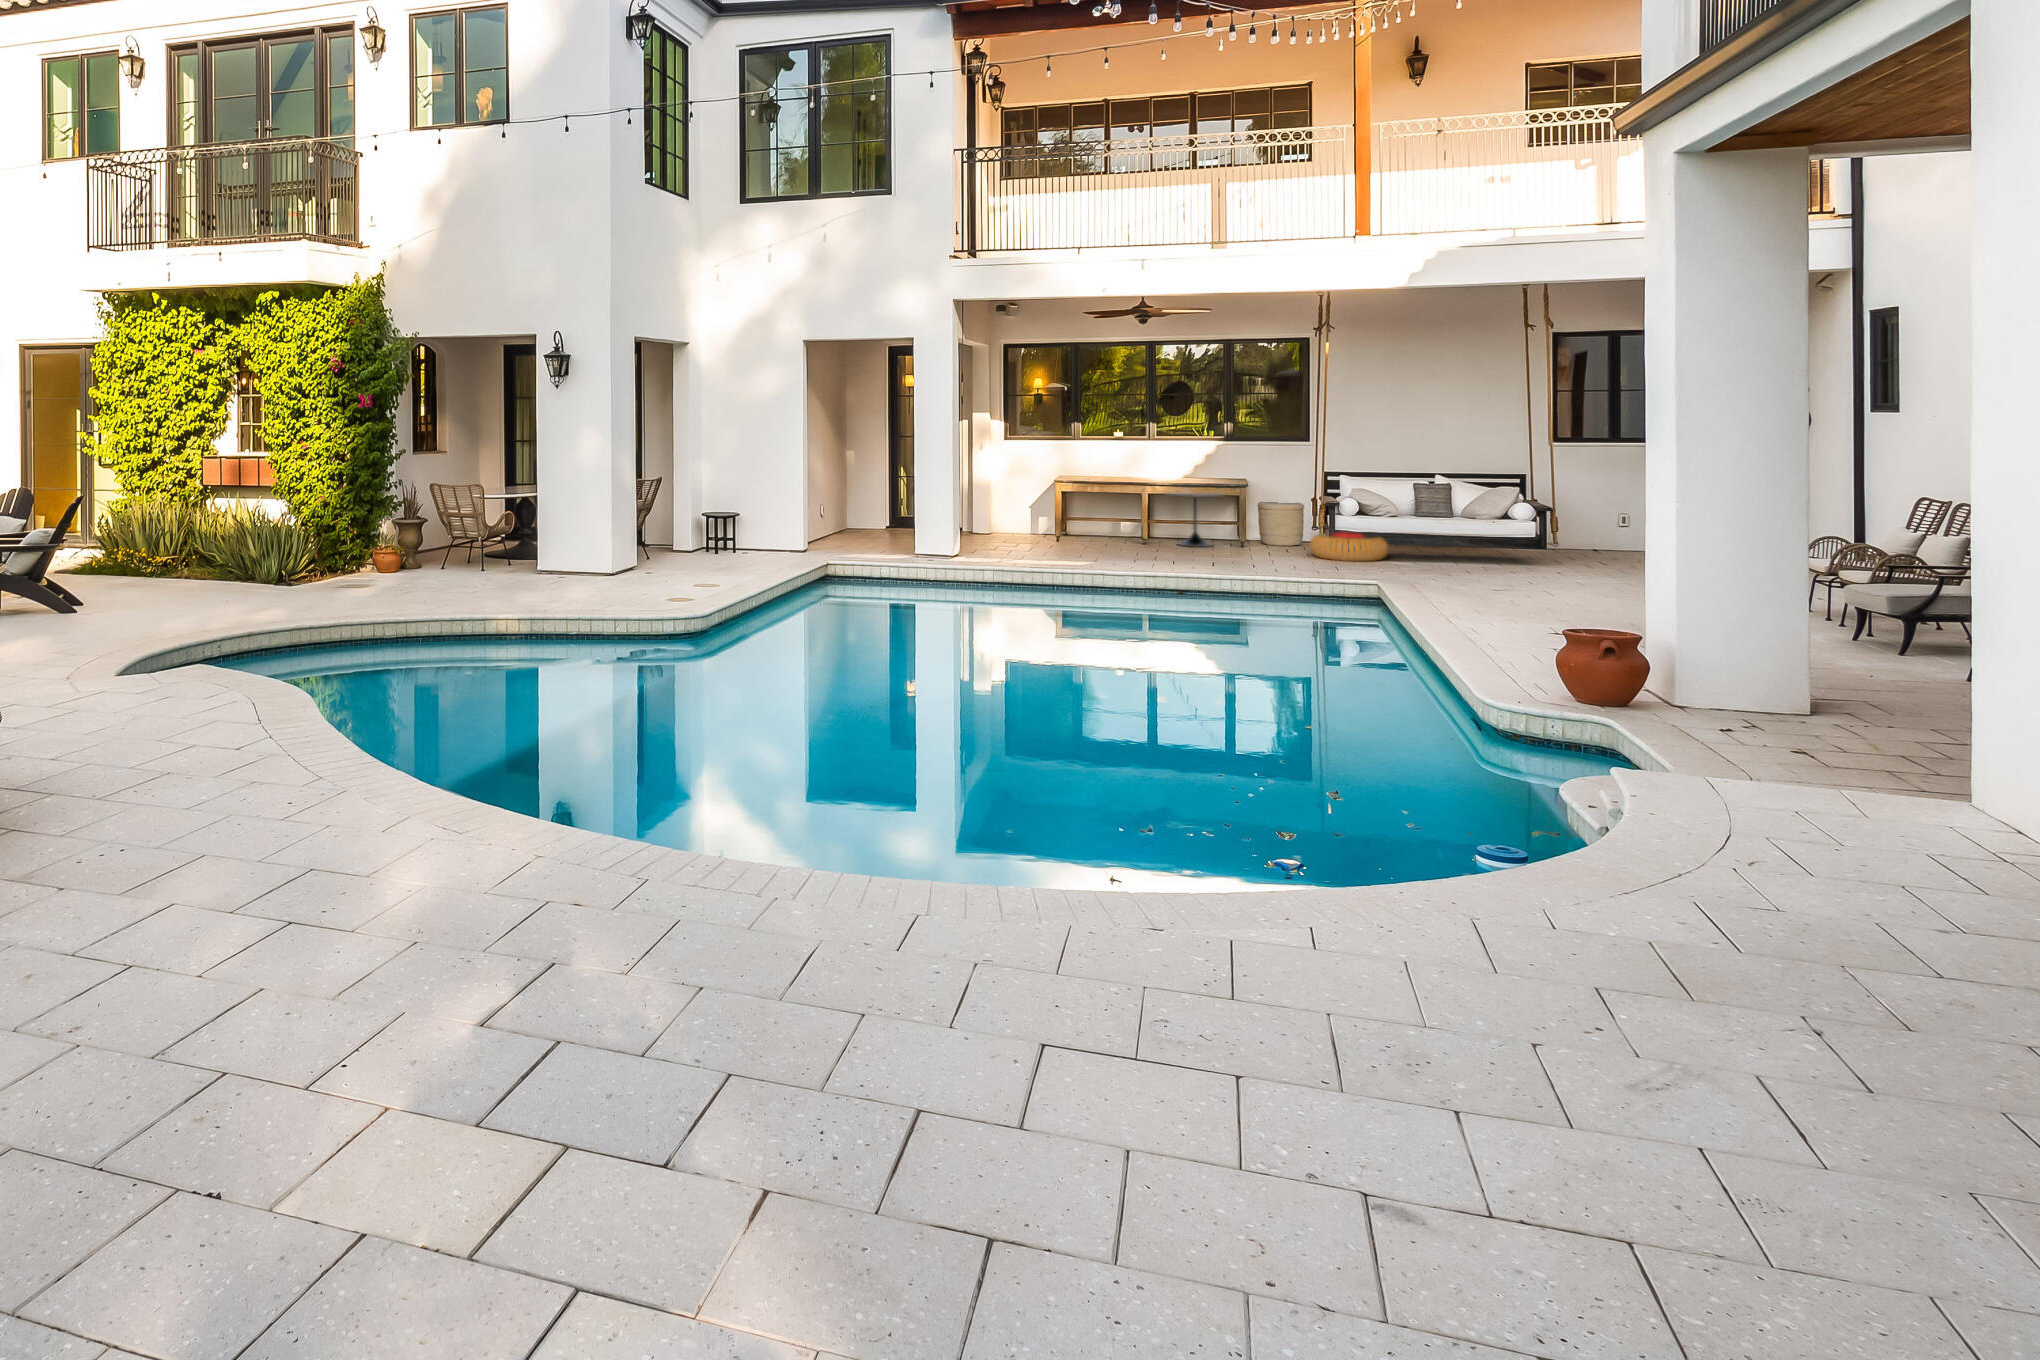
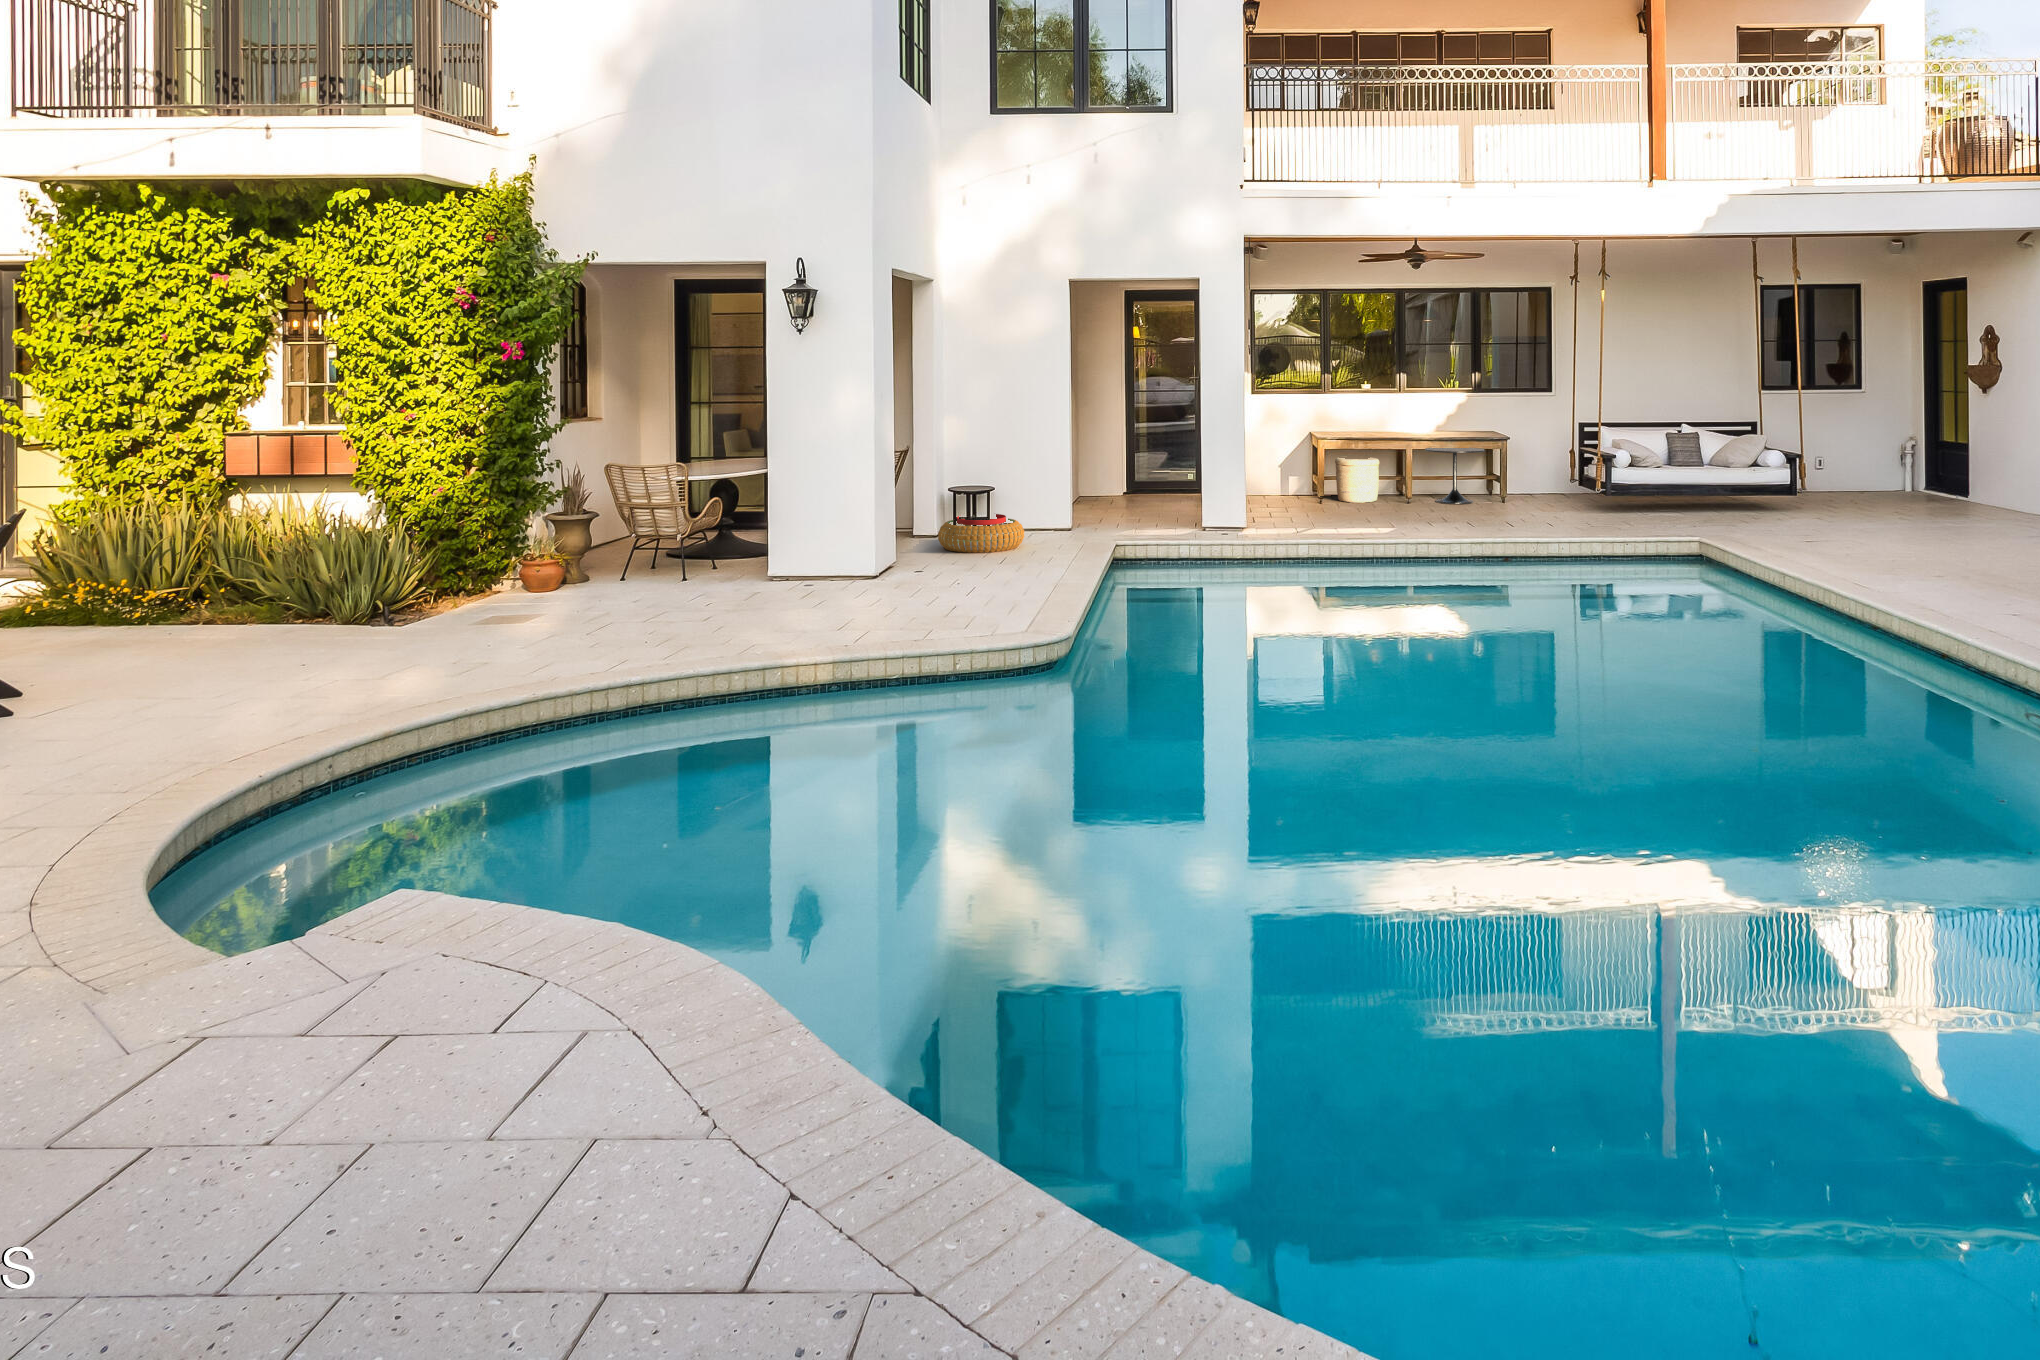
woven basket: present [1258,502,1304,546] -> present [1335,458,1379,503]
pouf: present [1309,533,1388,561] -> present [938,514,1024,553]

